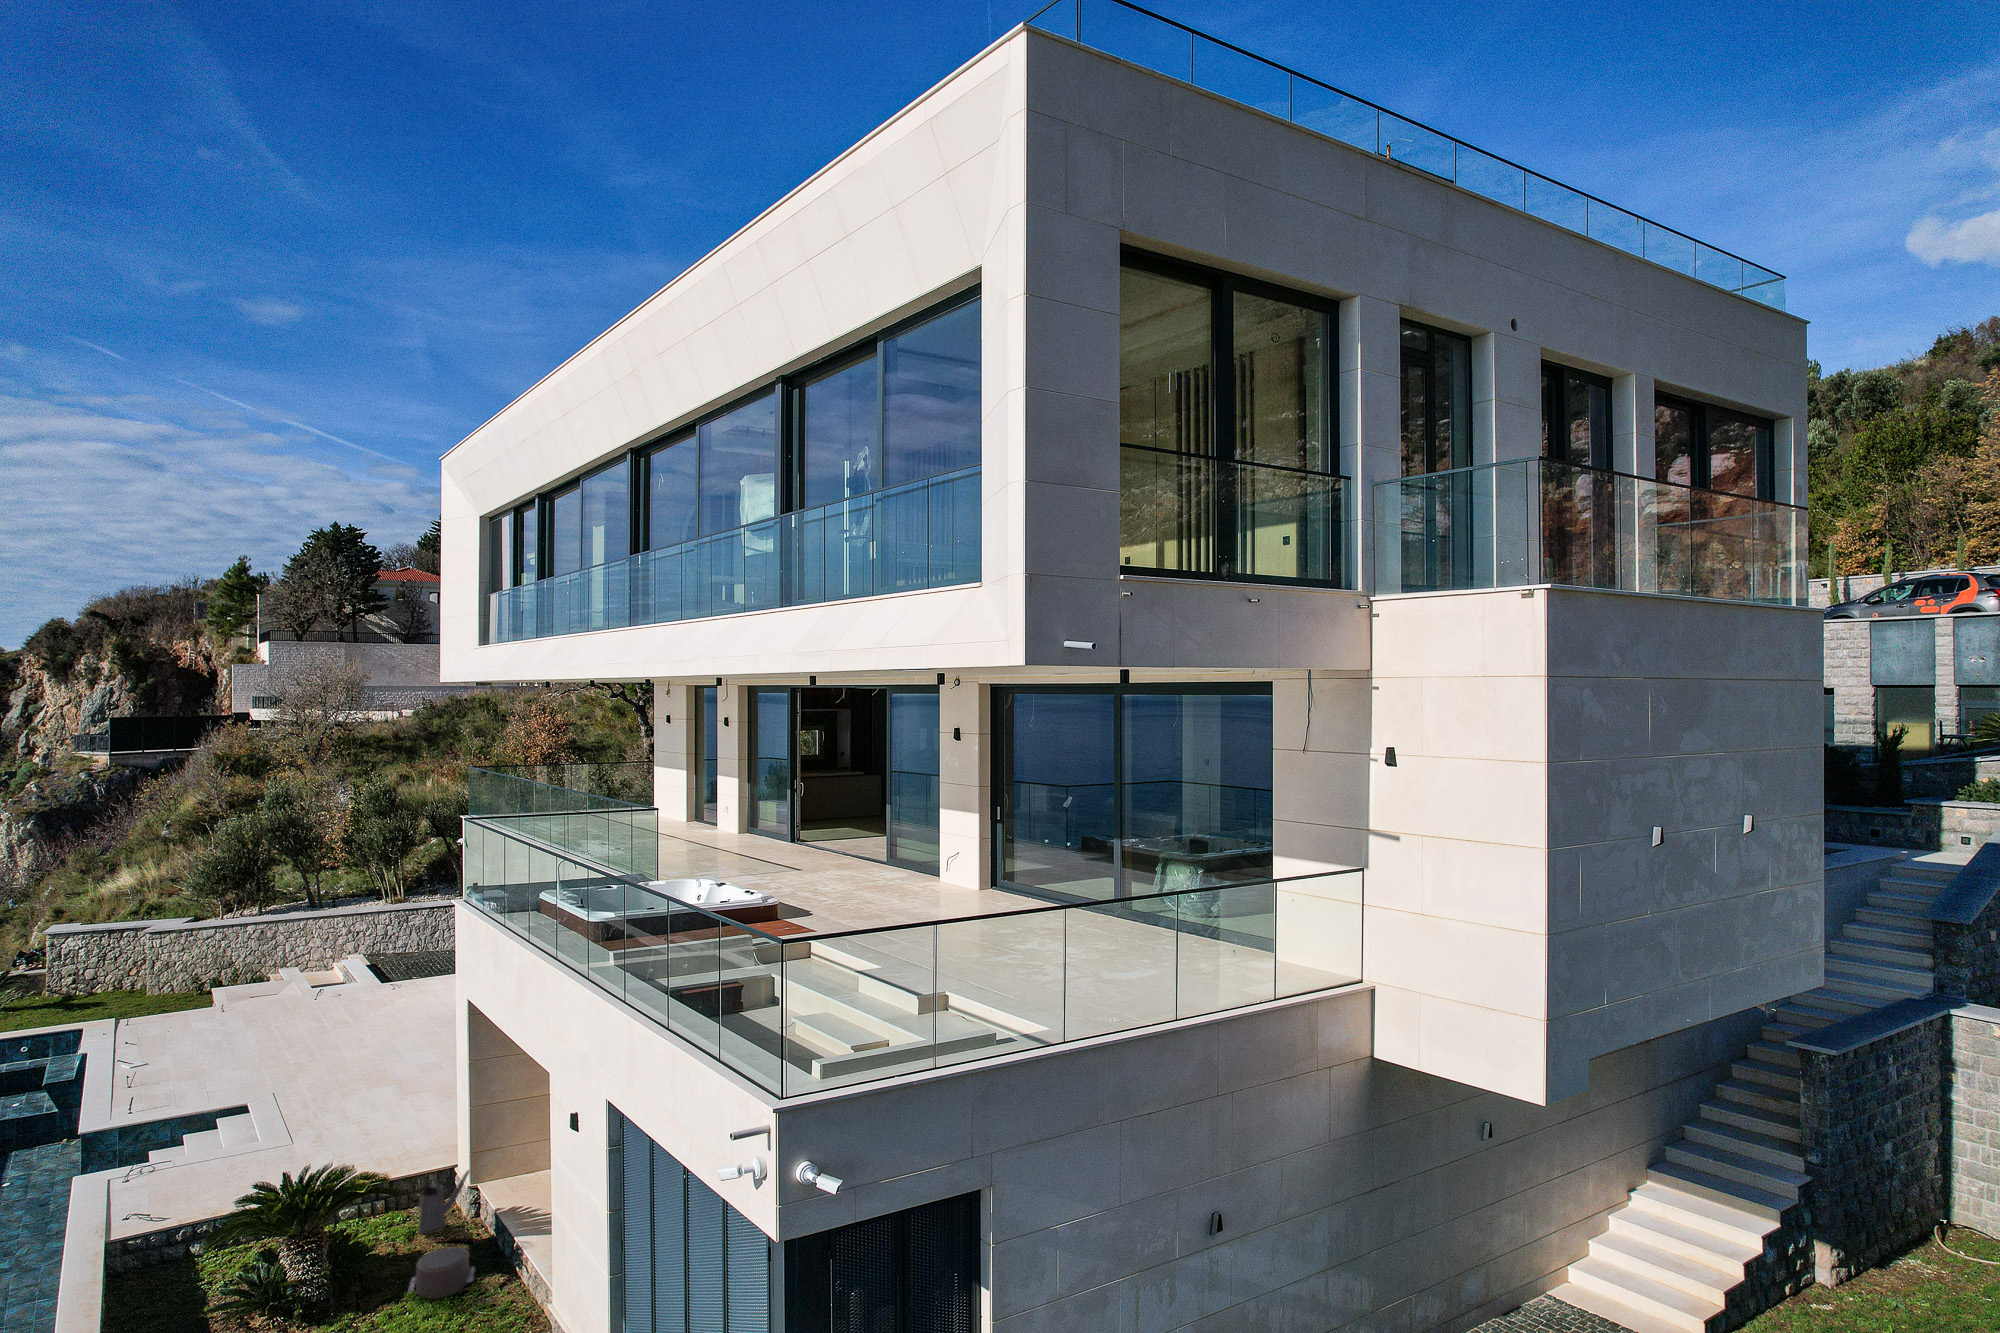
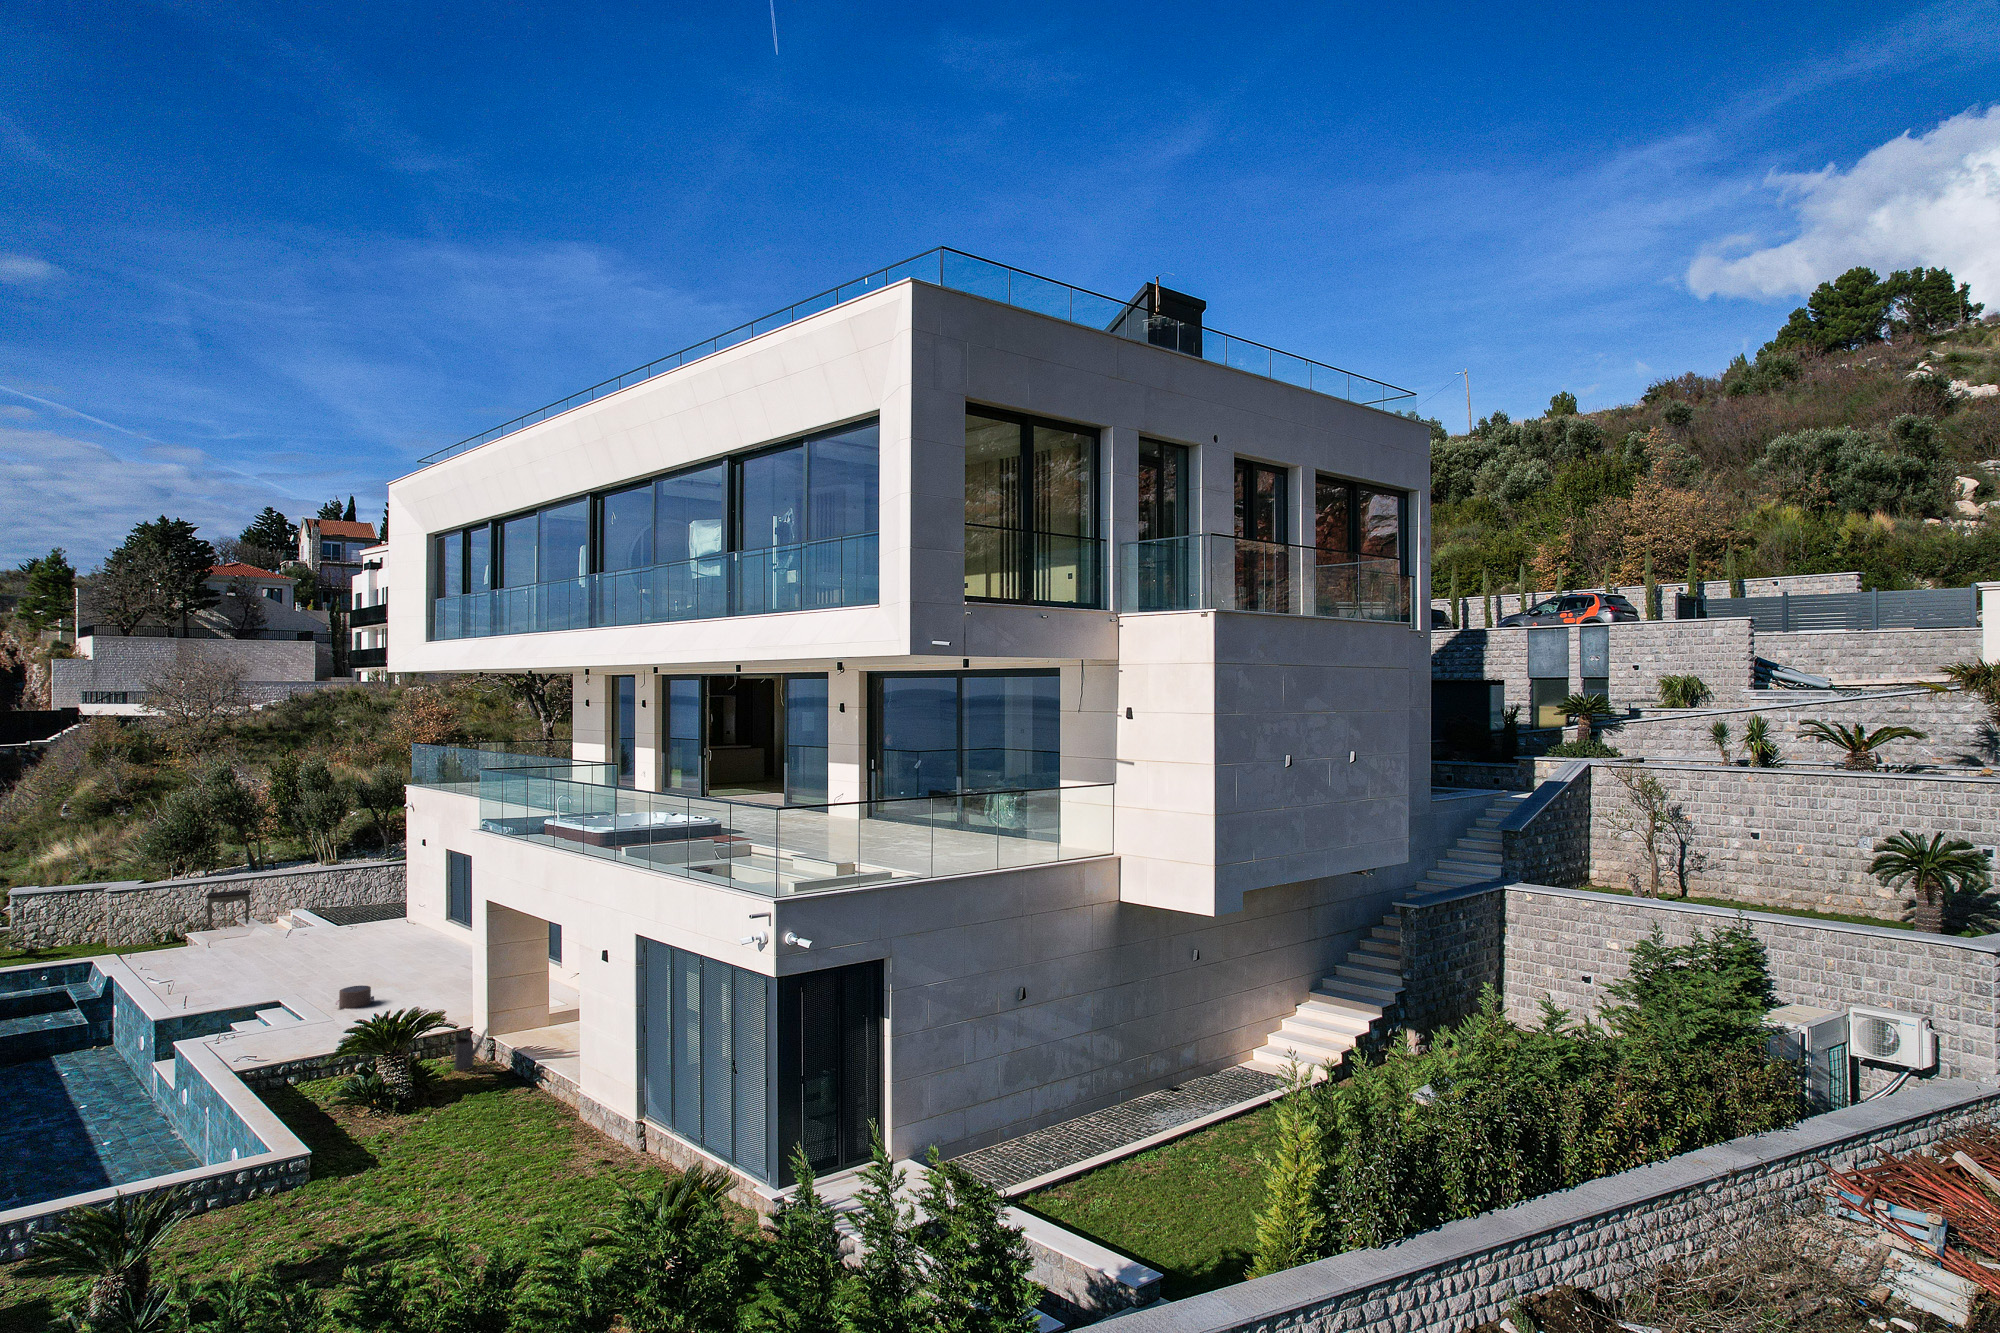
side table: none [252,931,304,976] -> present [206,890,251,928]
pouf: present [408,1247,475,1298] -> present [335,985,374,1009]

